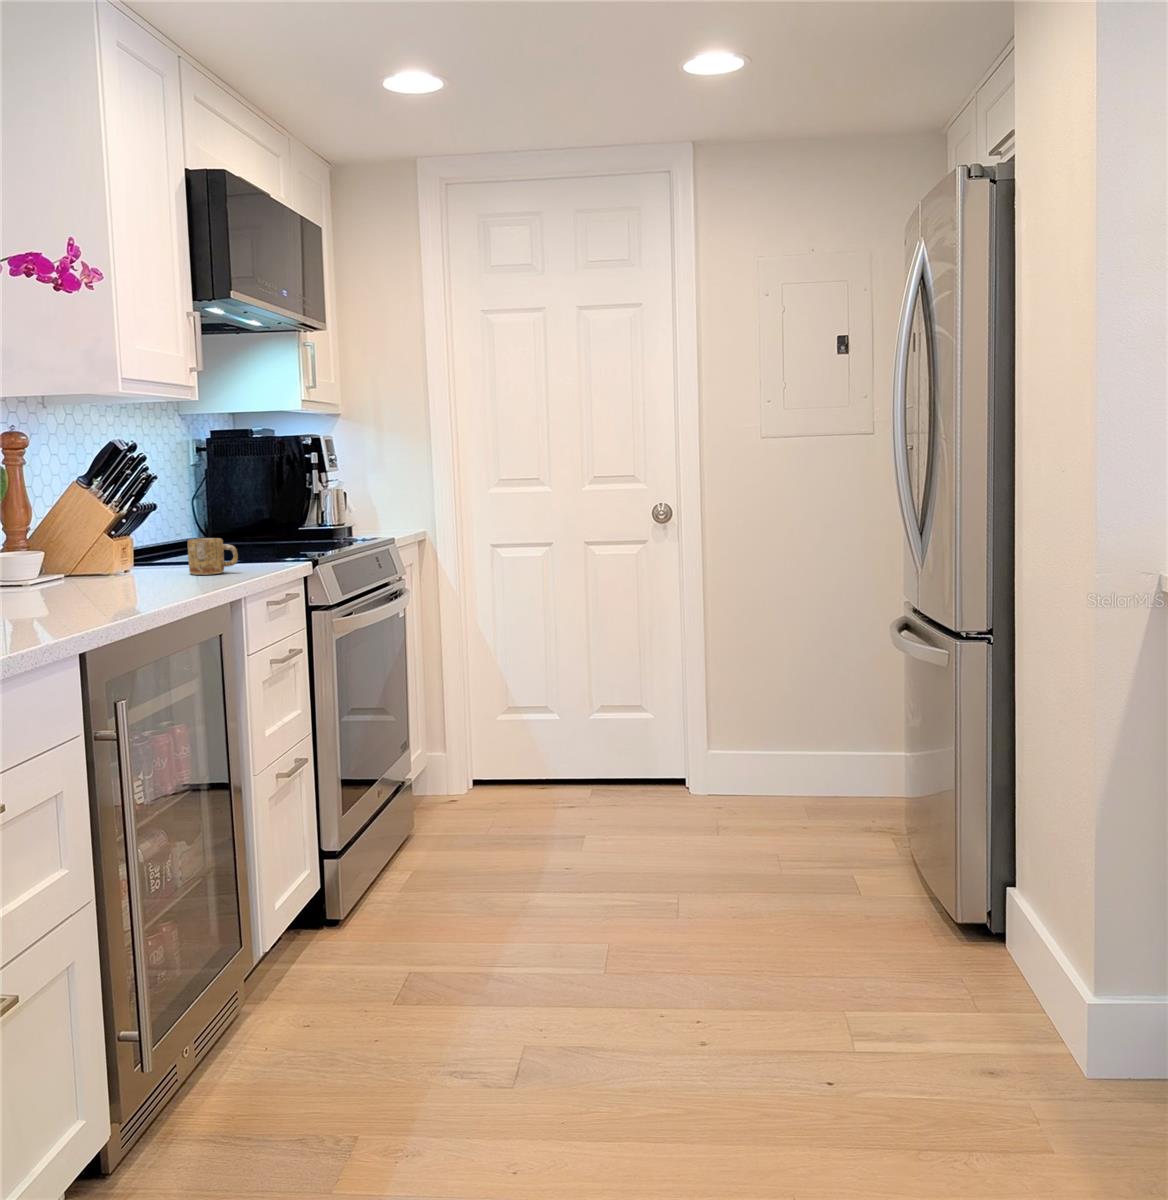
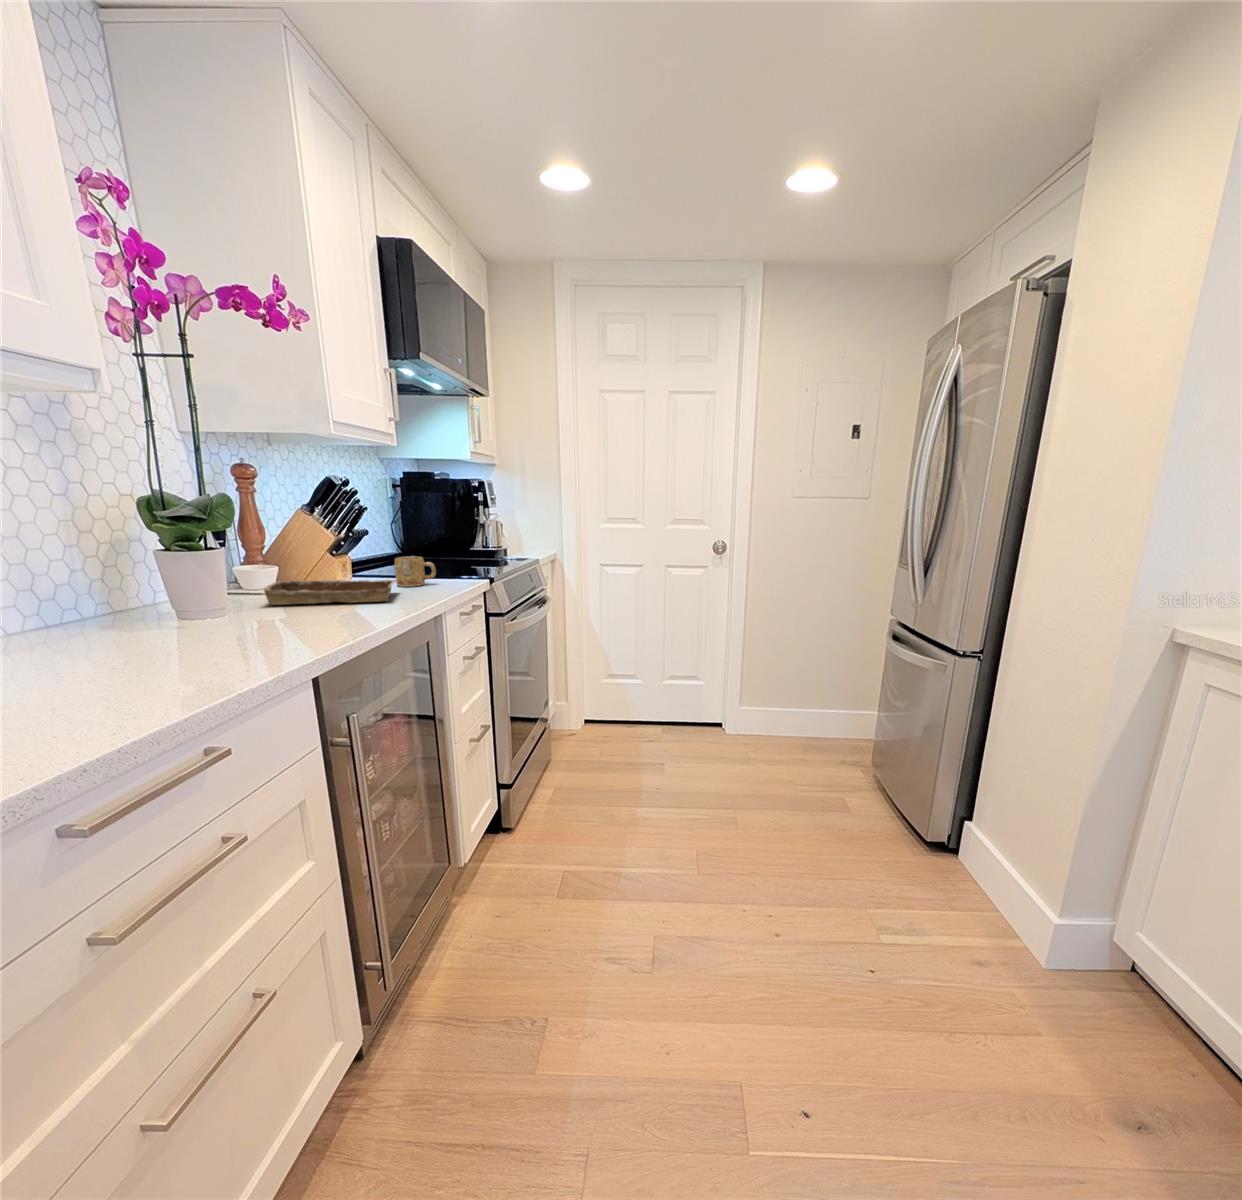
tray: none [37,564,190,588] -> present [263,580,396,605]

